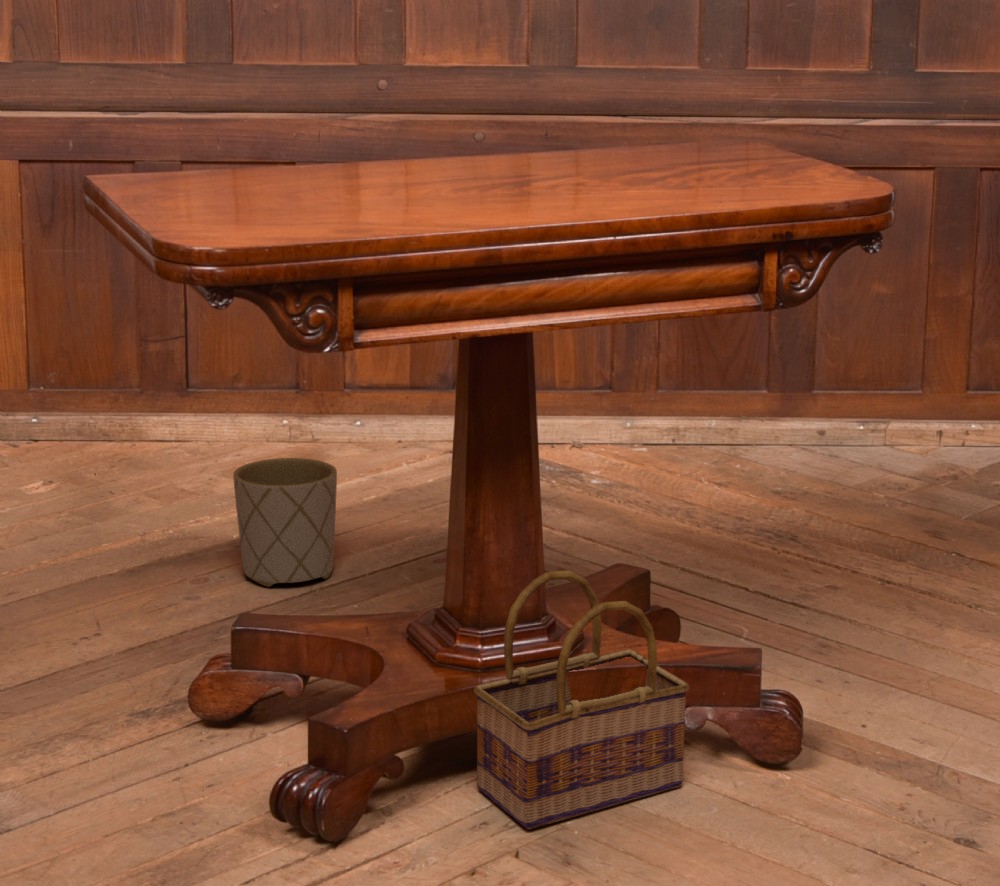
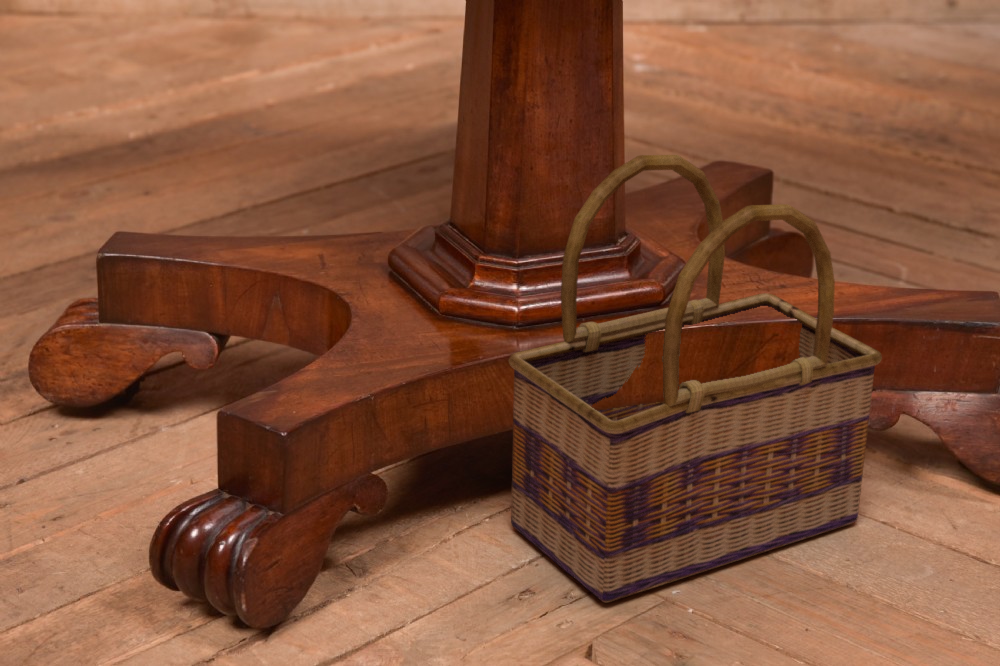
planter: present [233,458,337,587] -> none [120,10,278,201]

